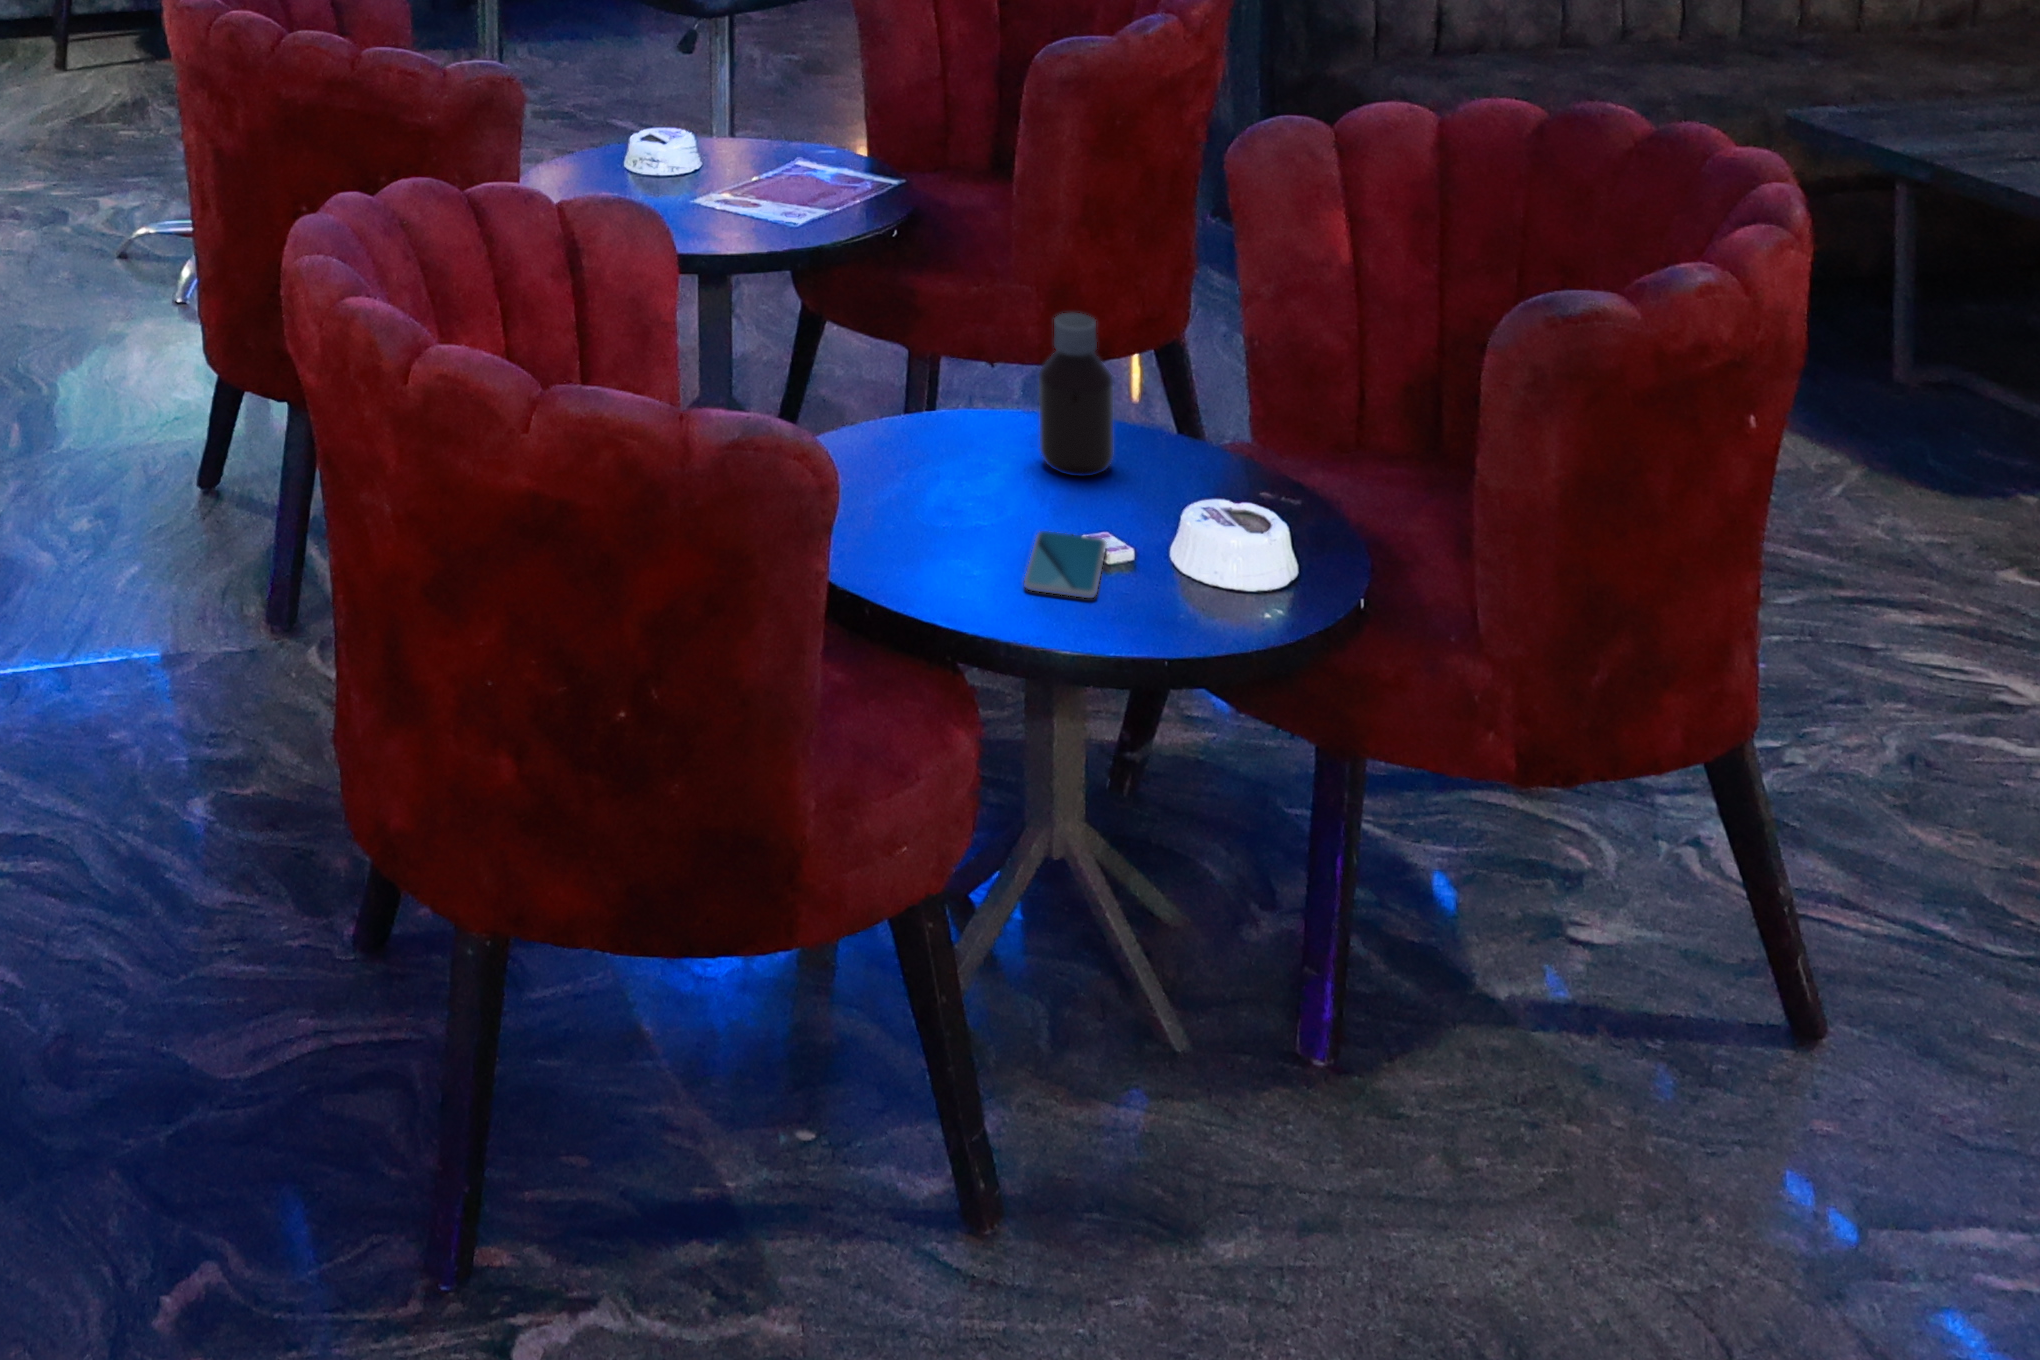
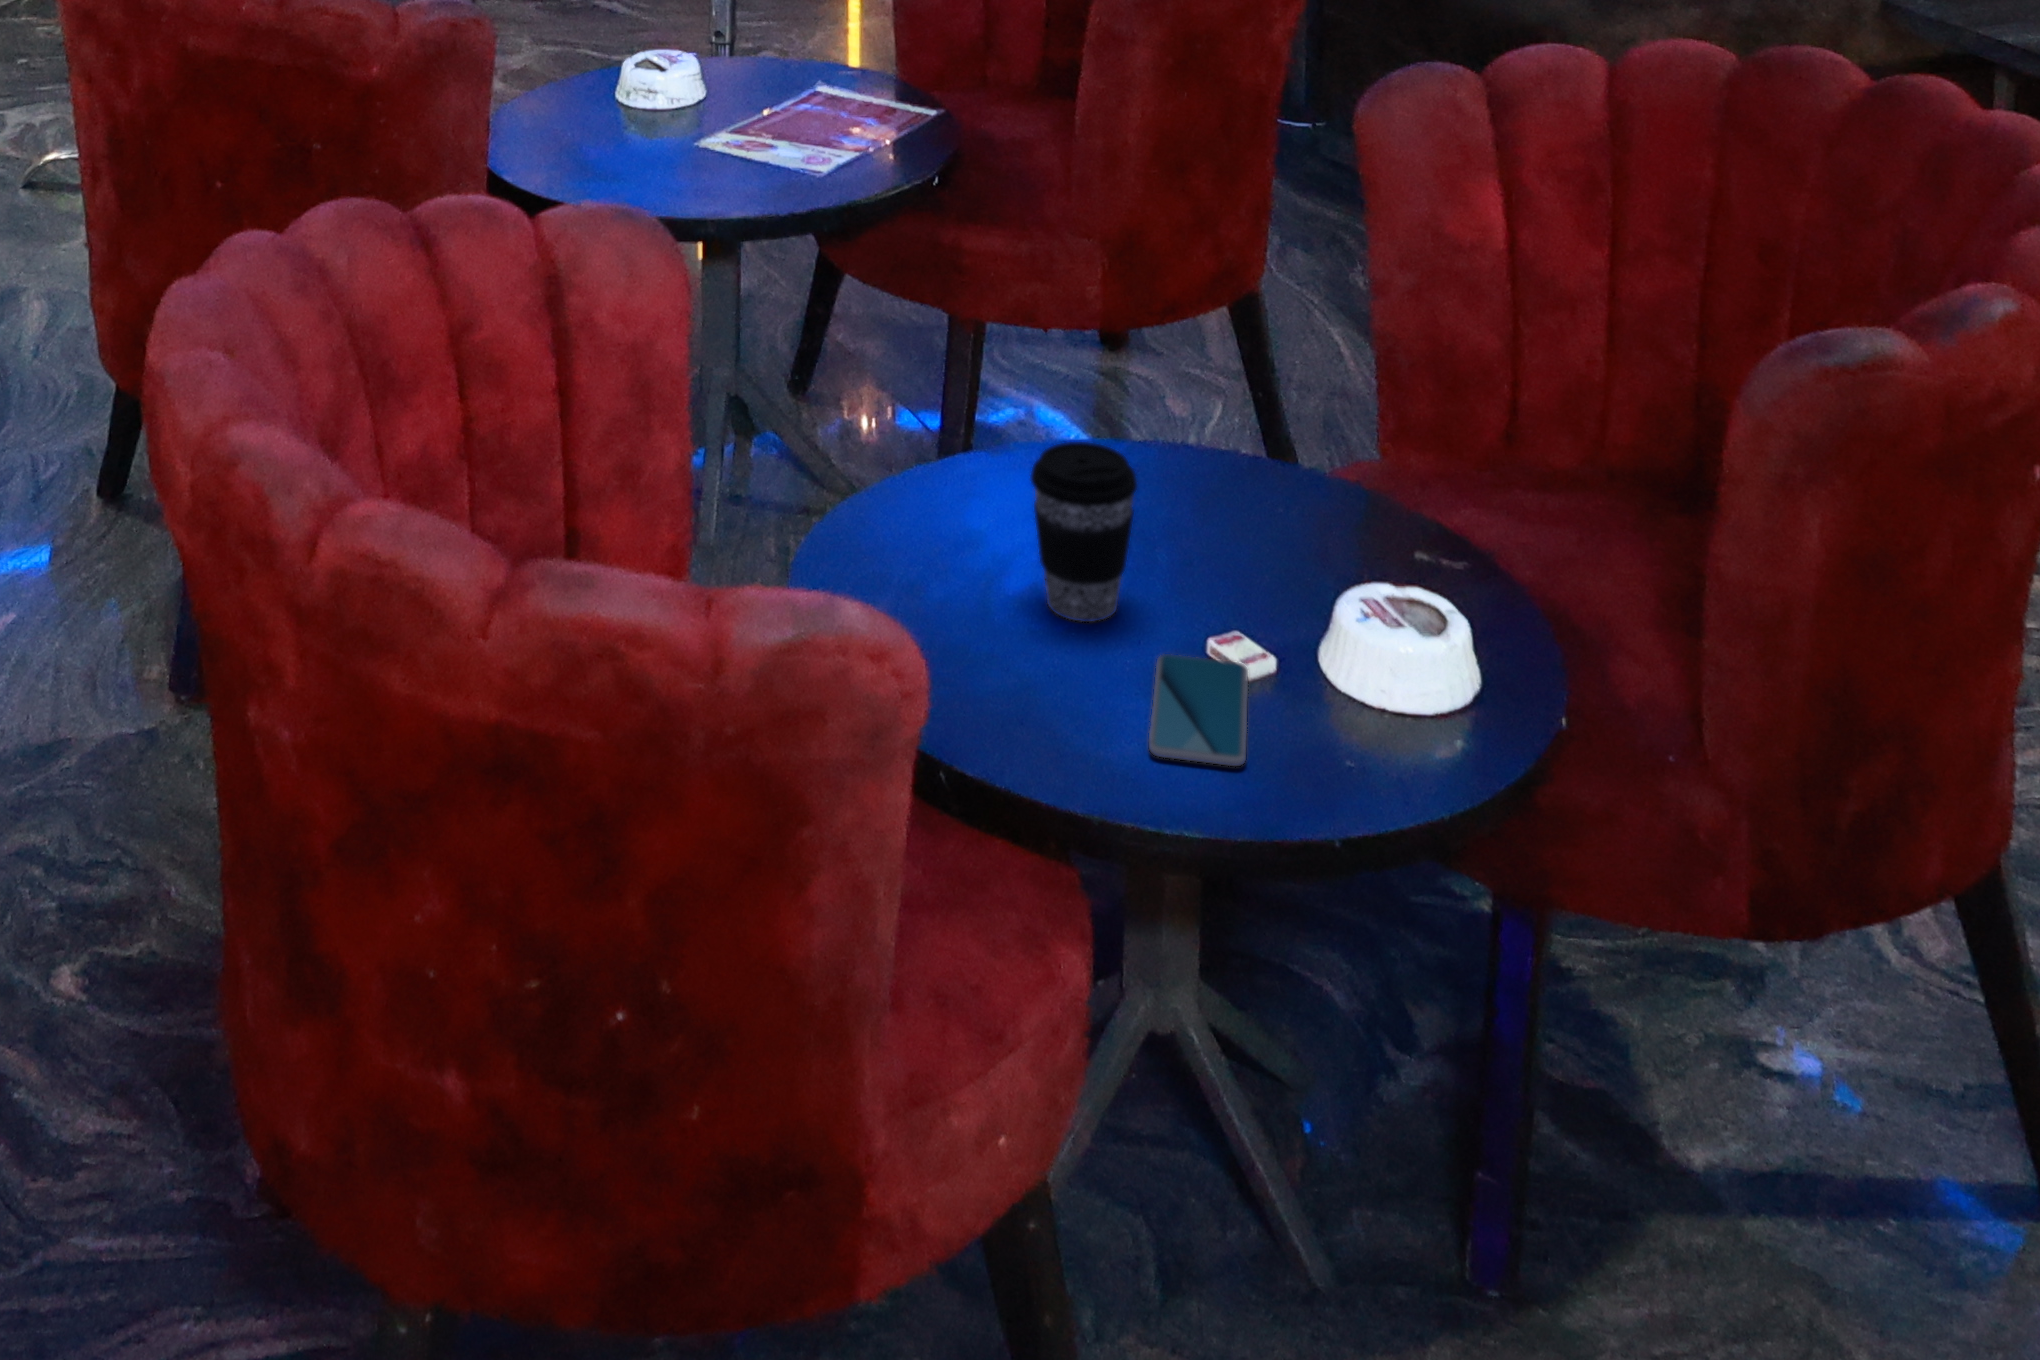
bottle: present [1039,313,1113,476] -> none [1149,348,1243,558]
coffee cup: none [941,377,1024,511] -> present [1031,442,1137,622]

